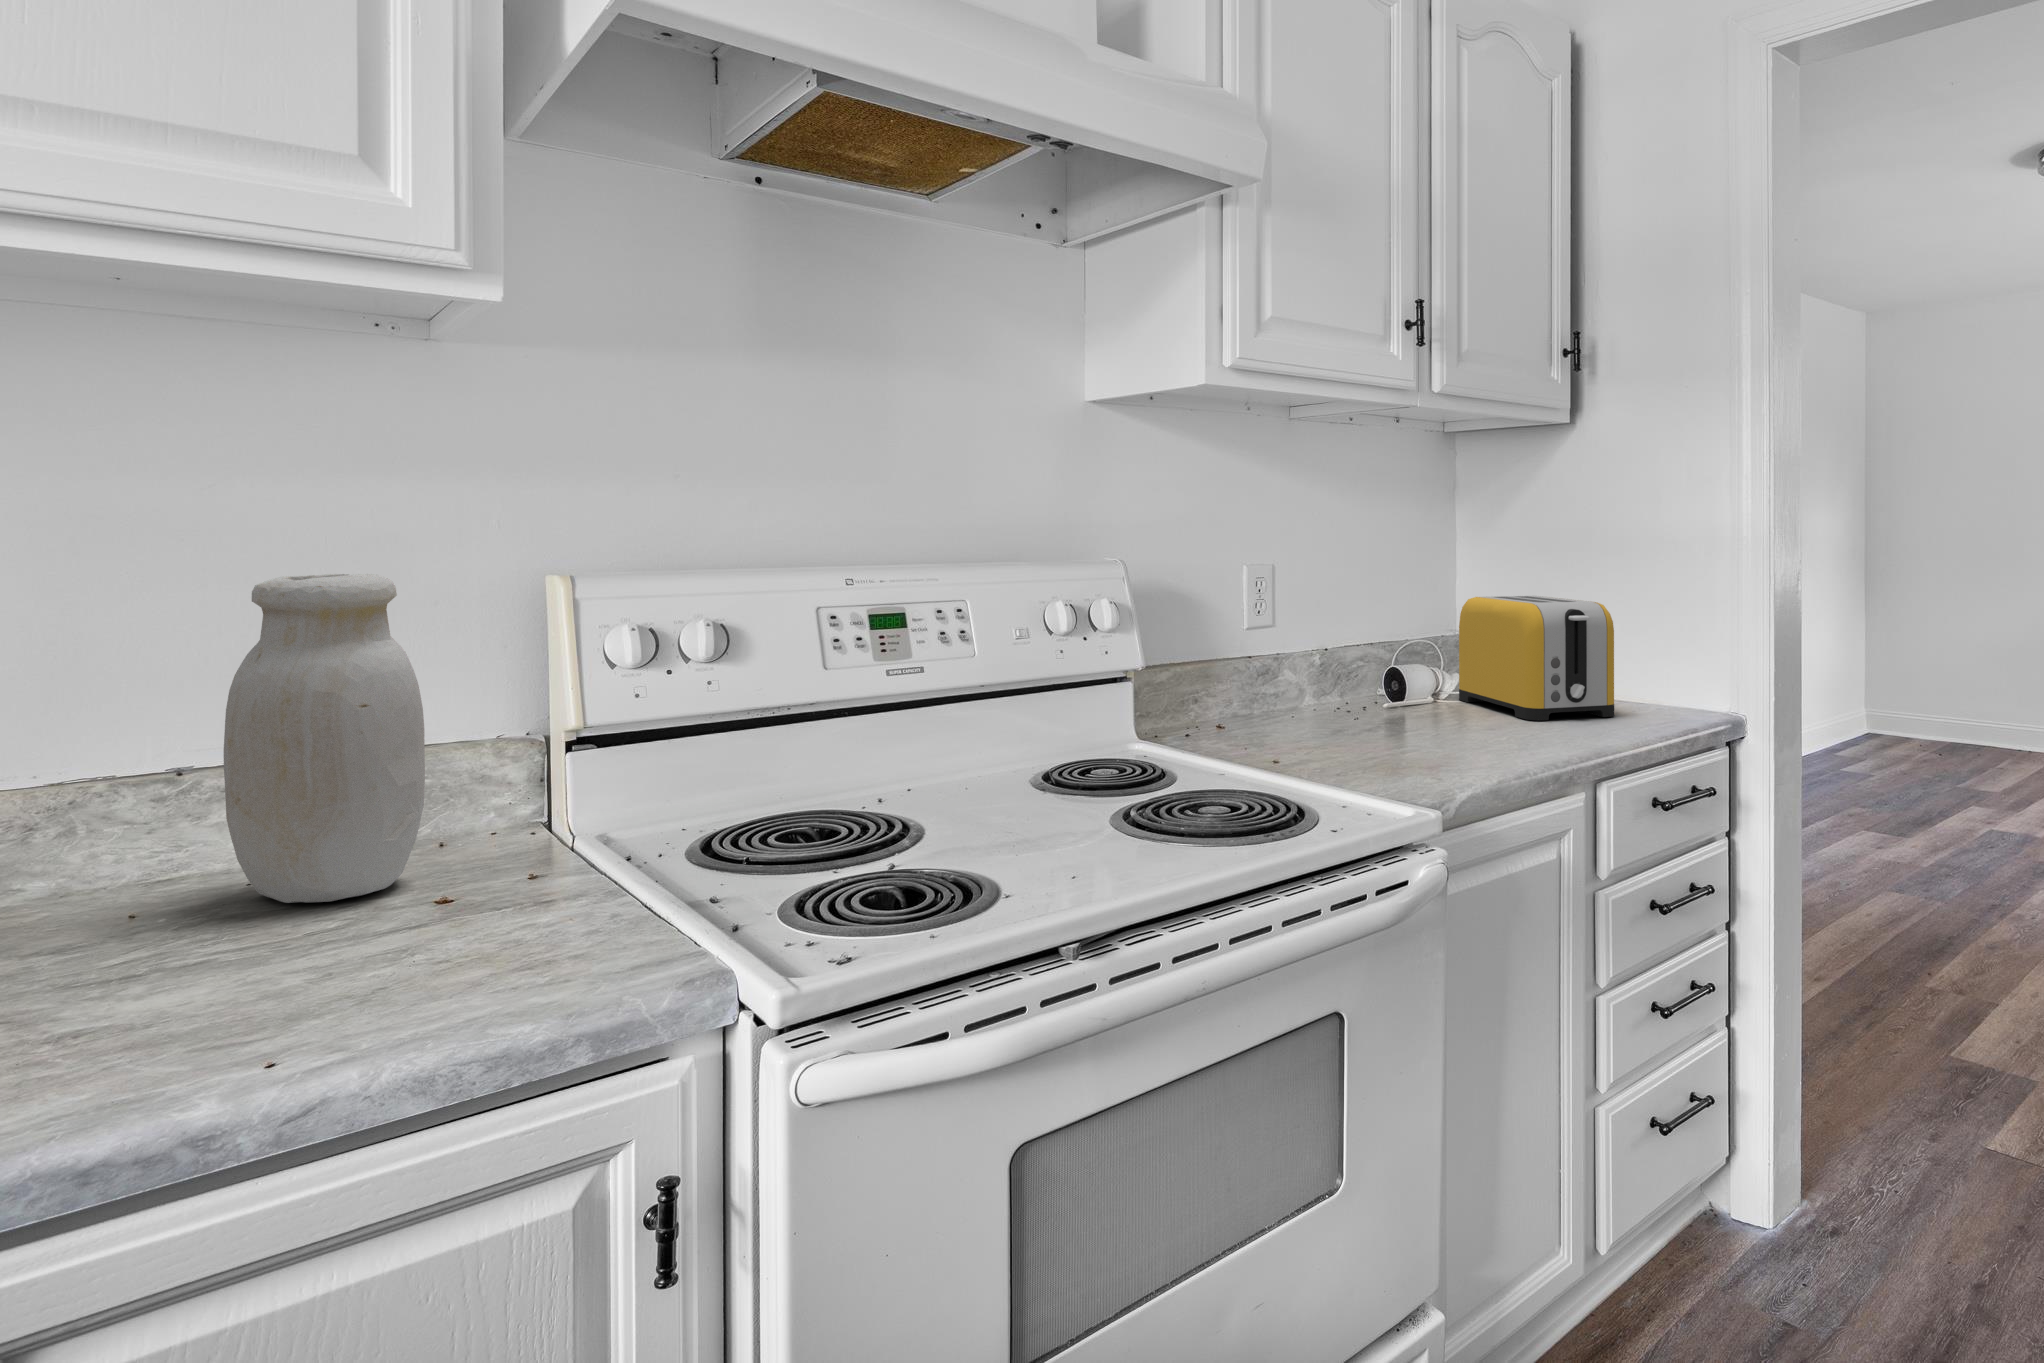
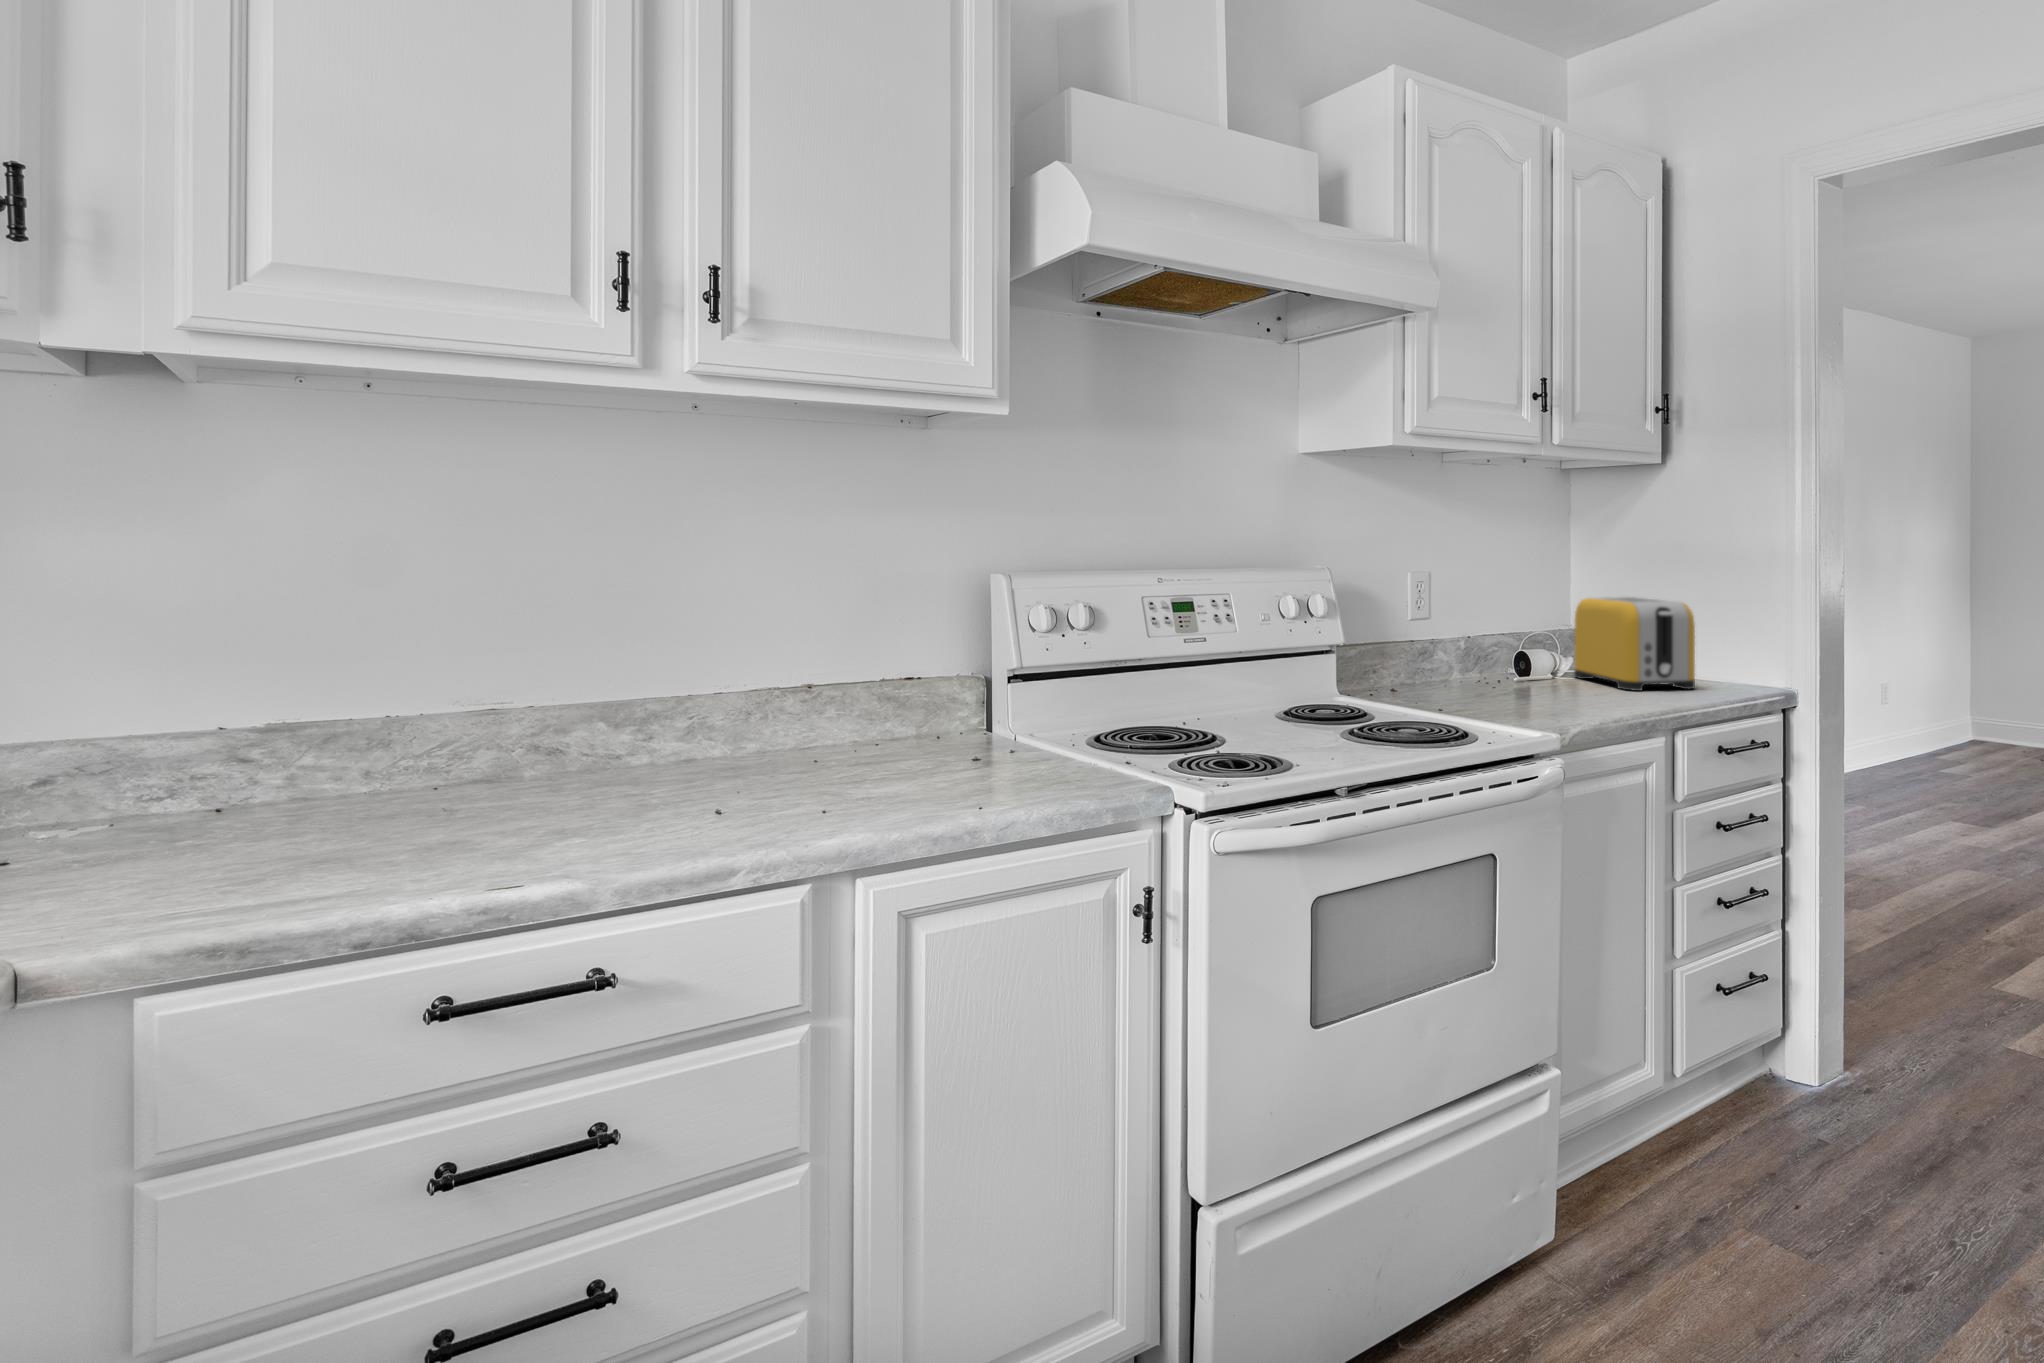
jar: present [224,574,425,903] -> none [853,571,952,758]

